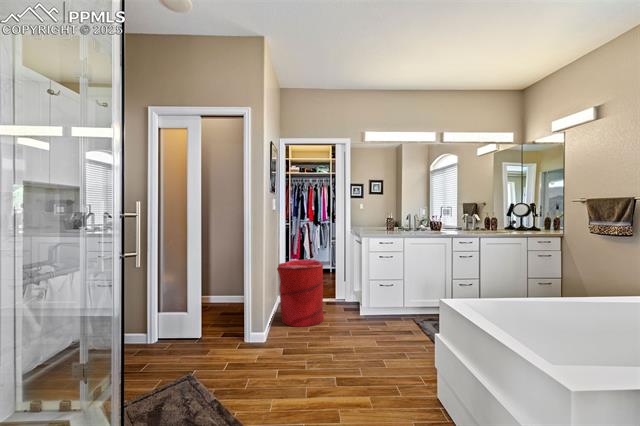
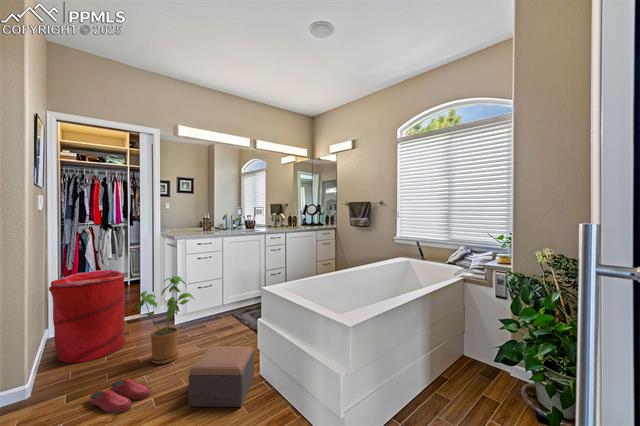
house plant: none [329,269,371,342] -> present [137,276,194,364]
footstool: none [358,334,417,390] -> present [189,346,254,407]
slippers: none [297,344,334,365] -> present [91,379,150,413]

